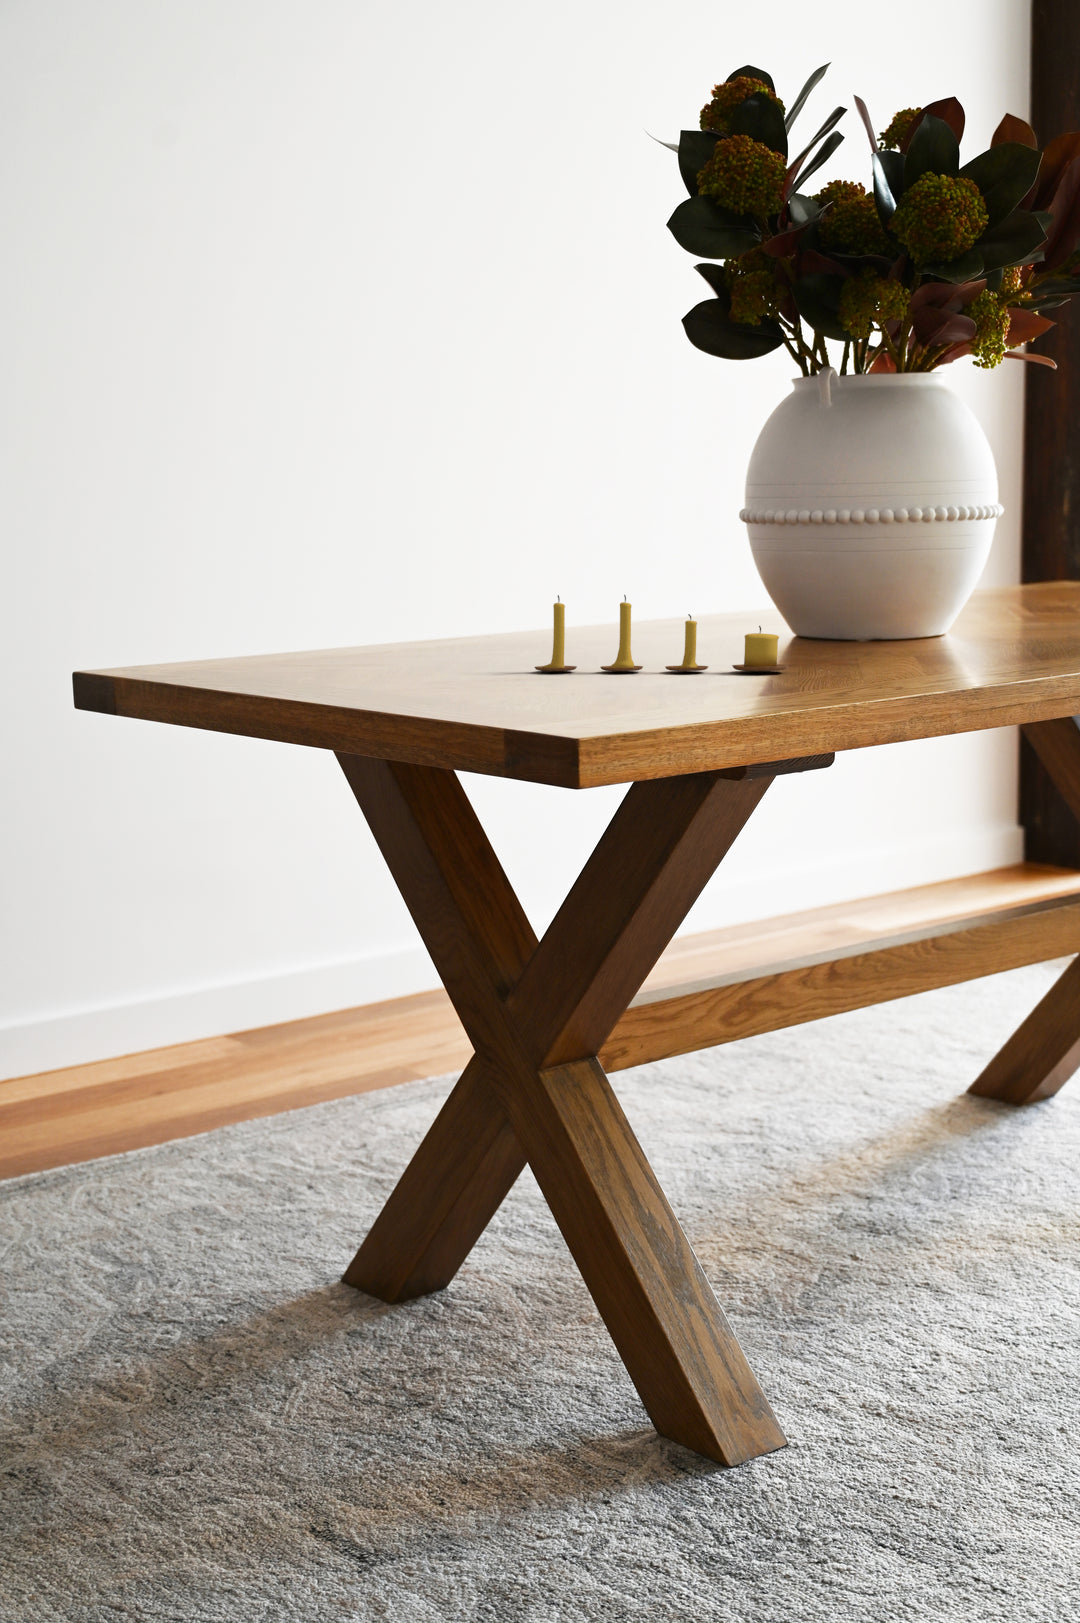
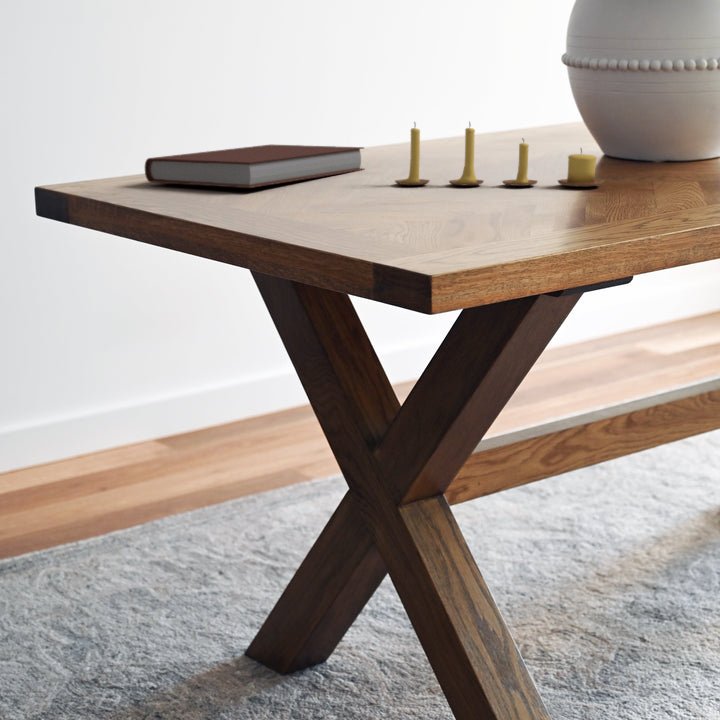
book: none [226,632,498,672] -> present [145,145,364,188]

